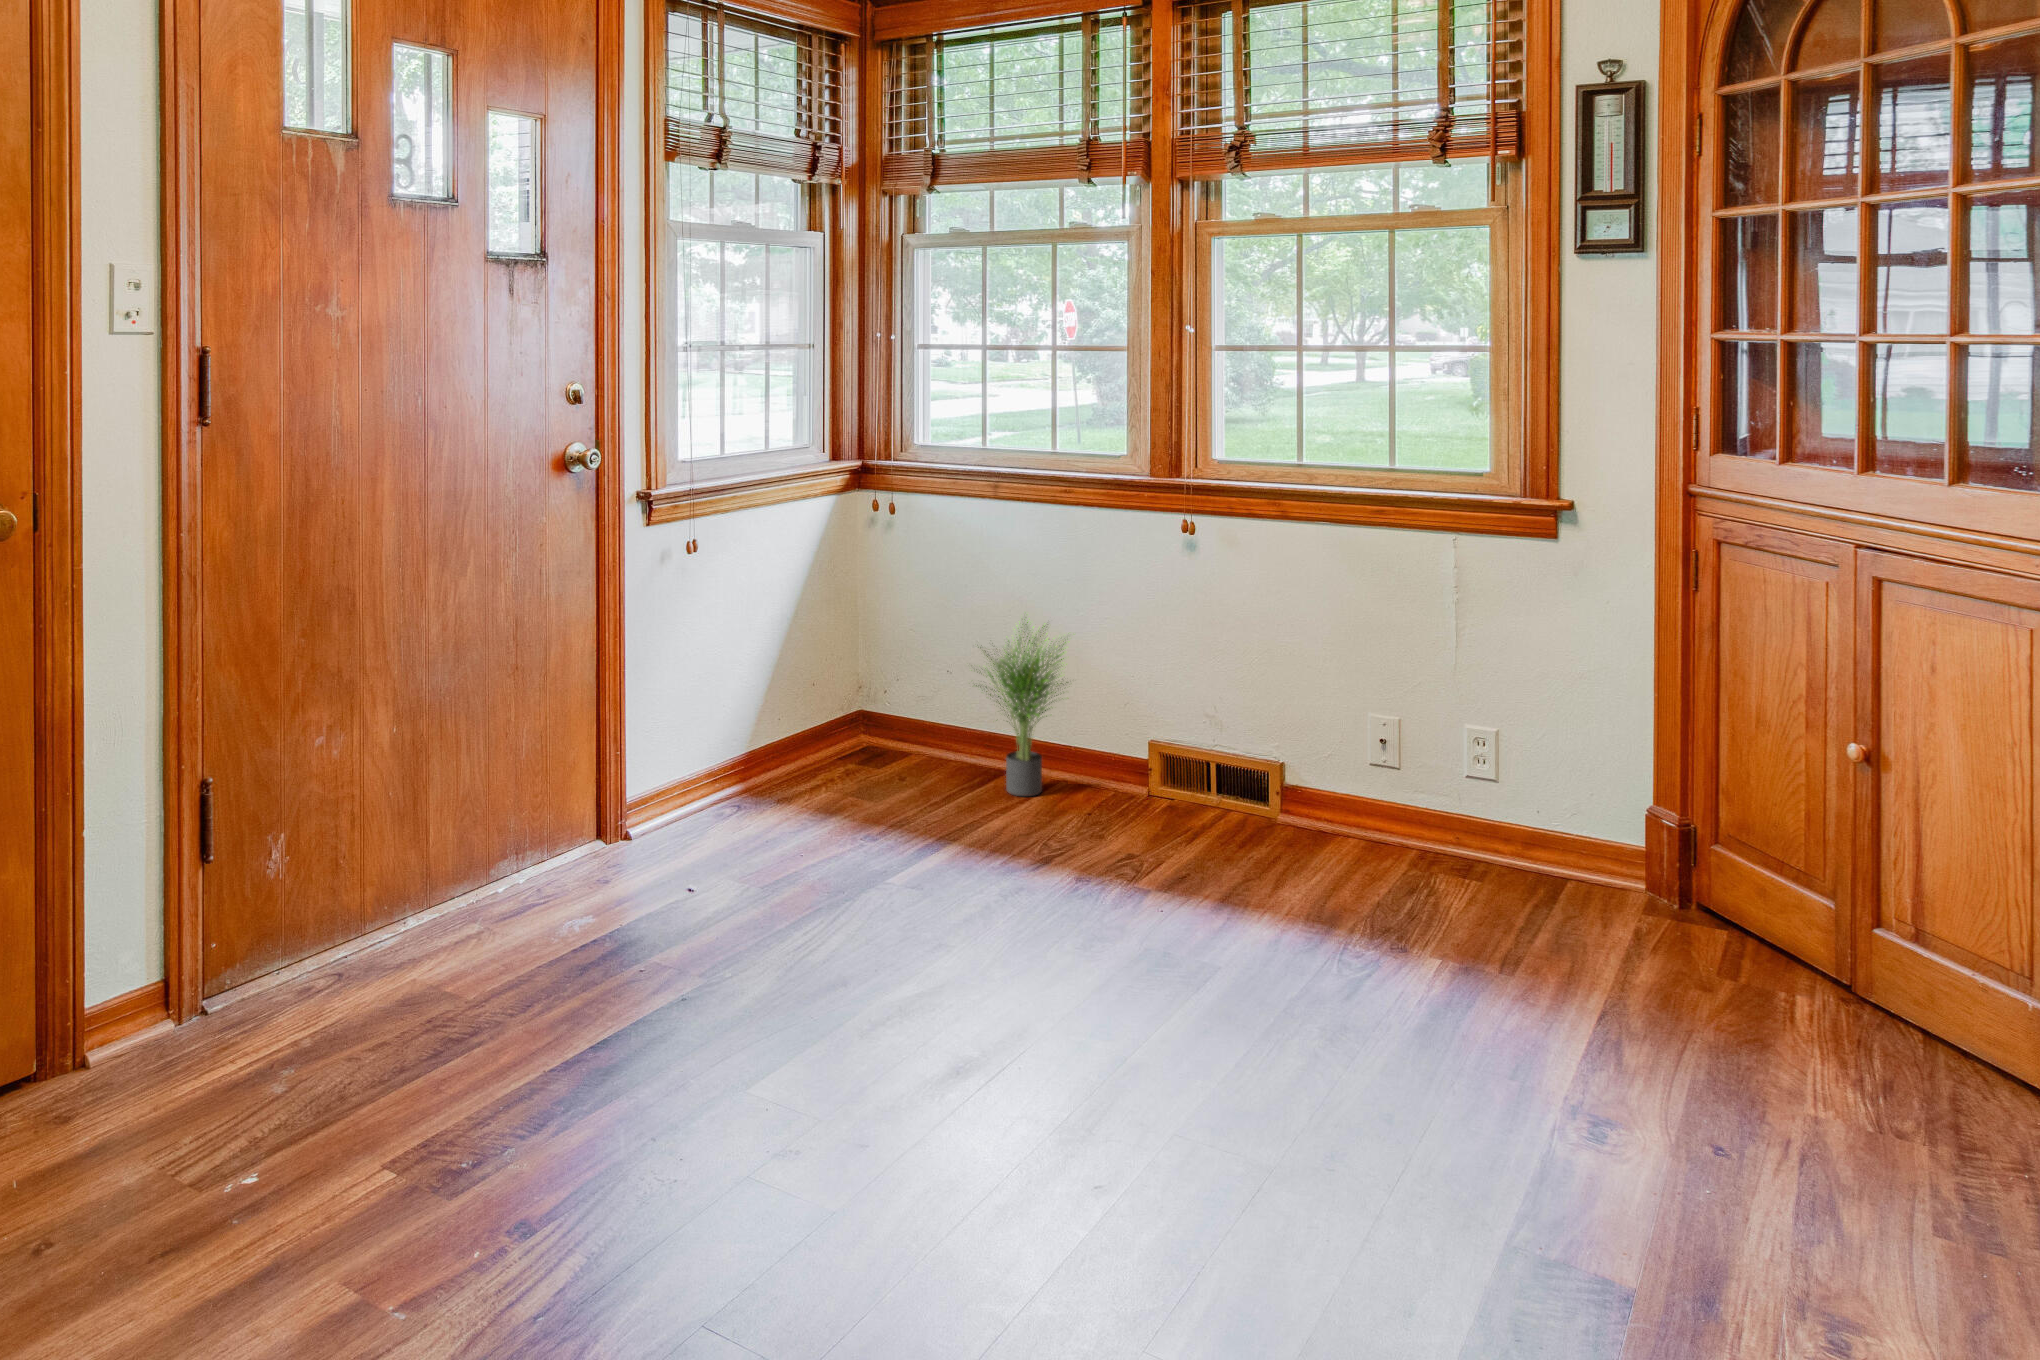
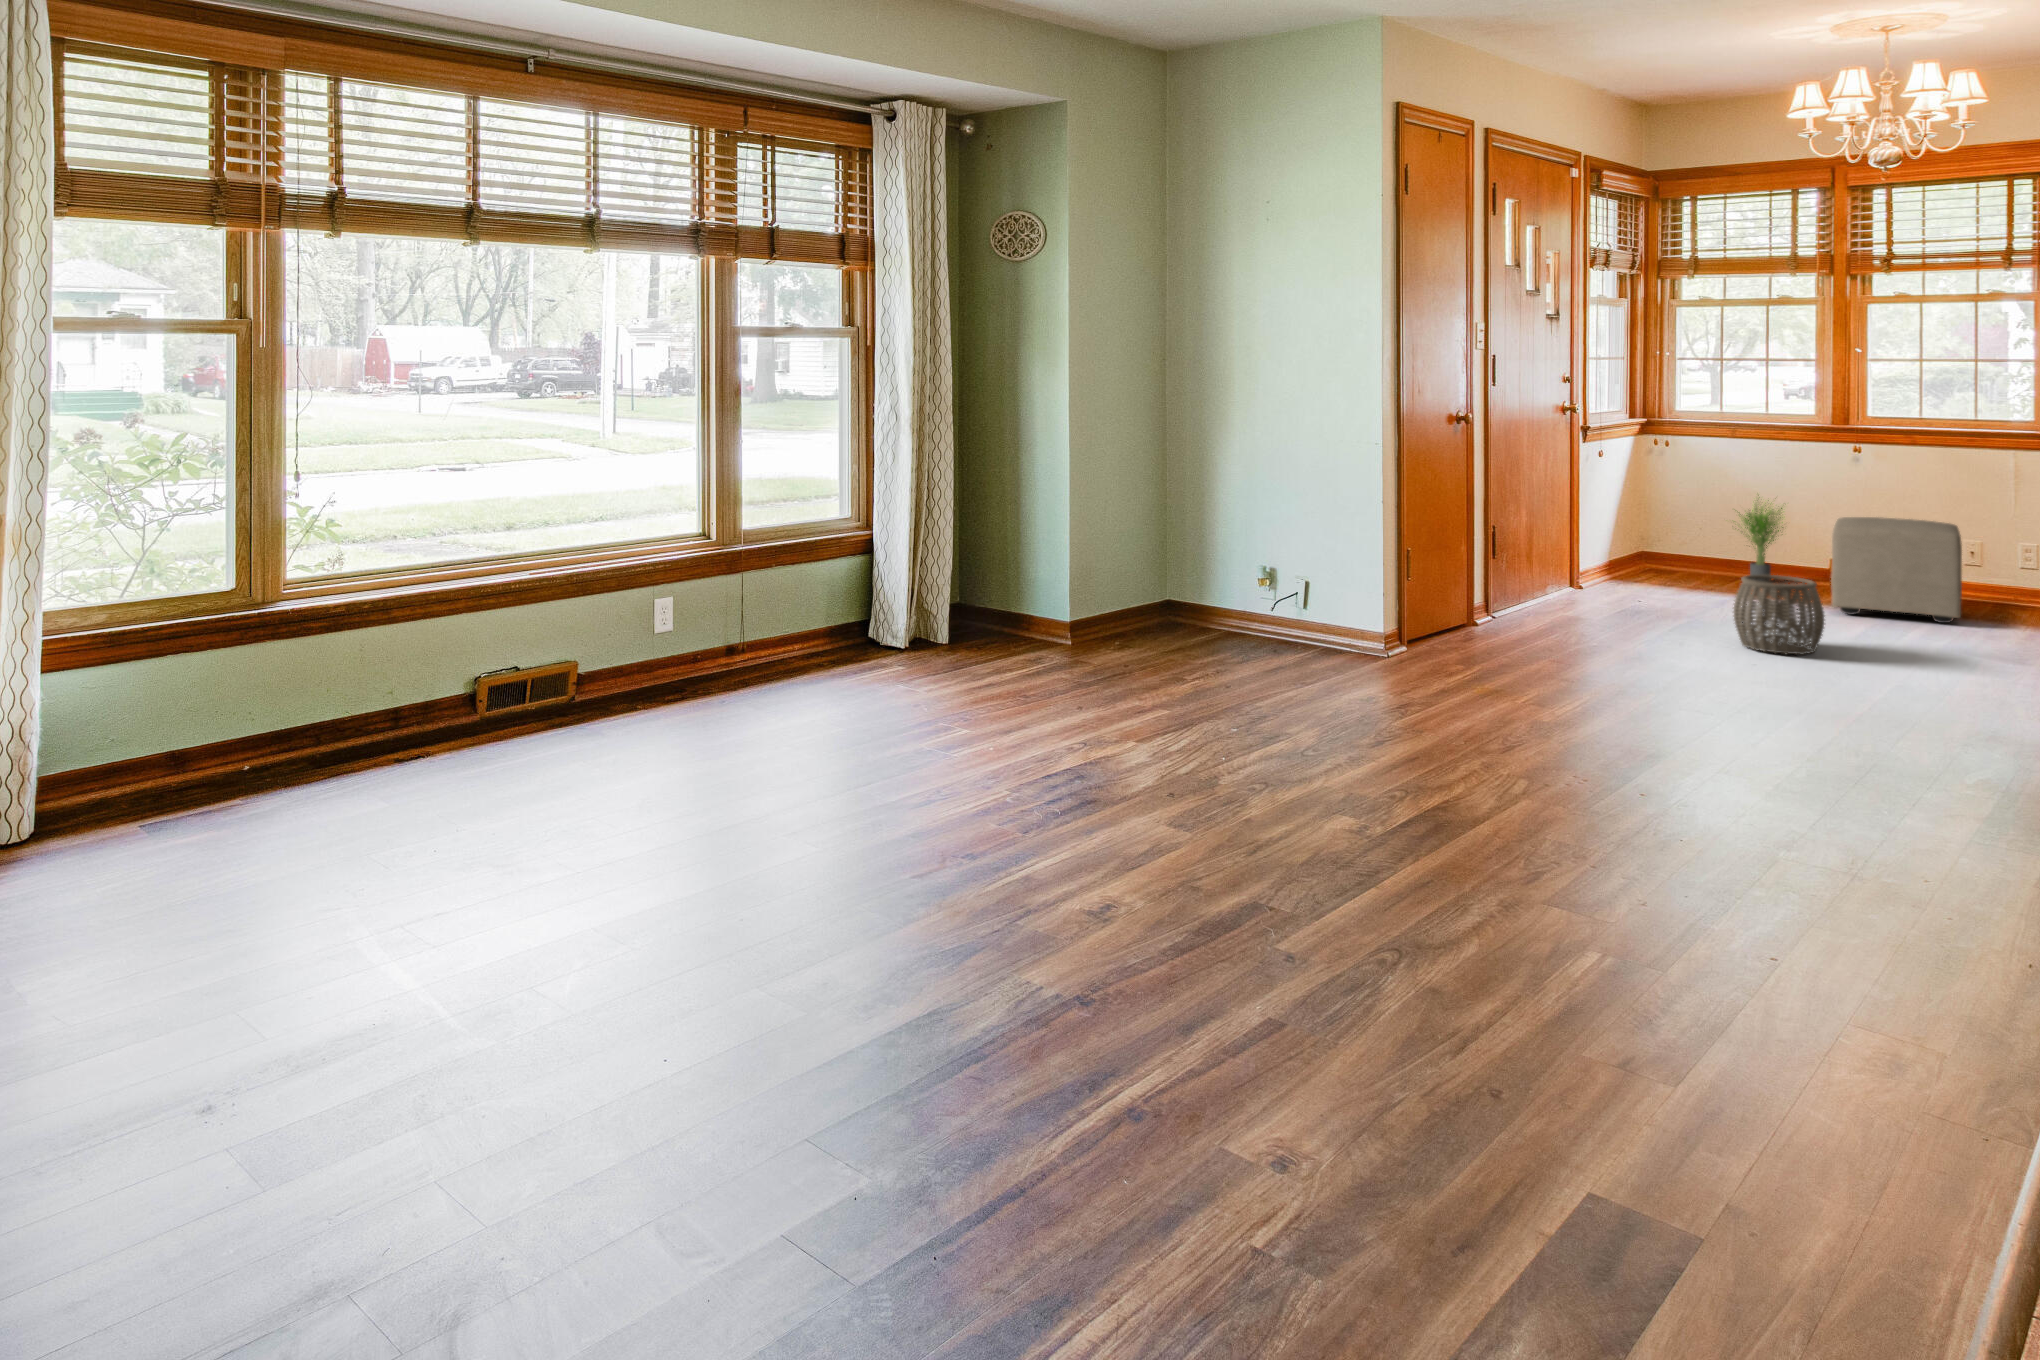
ottoman: none [1067,686,1339,957] -> present [1831,517,1962,623]
woven basket: none [679,941,905,1215] -> present [1733,575,1825,654]

